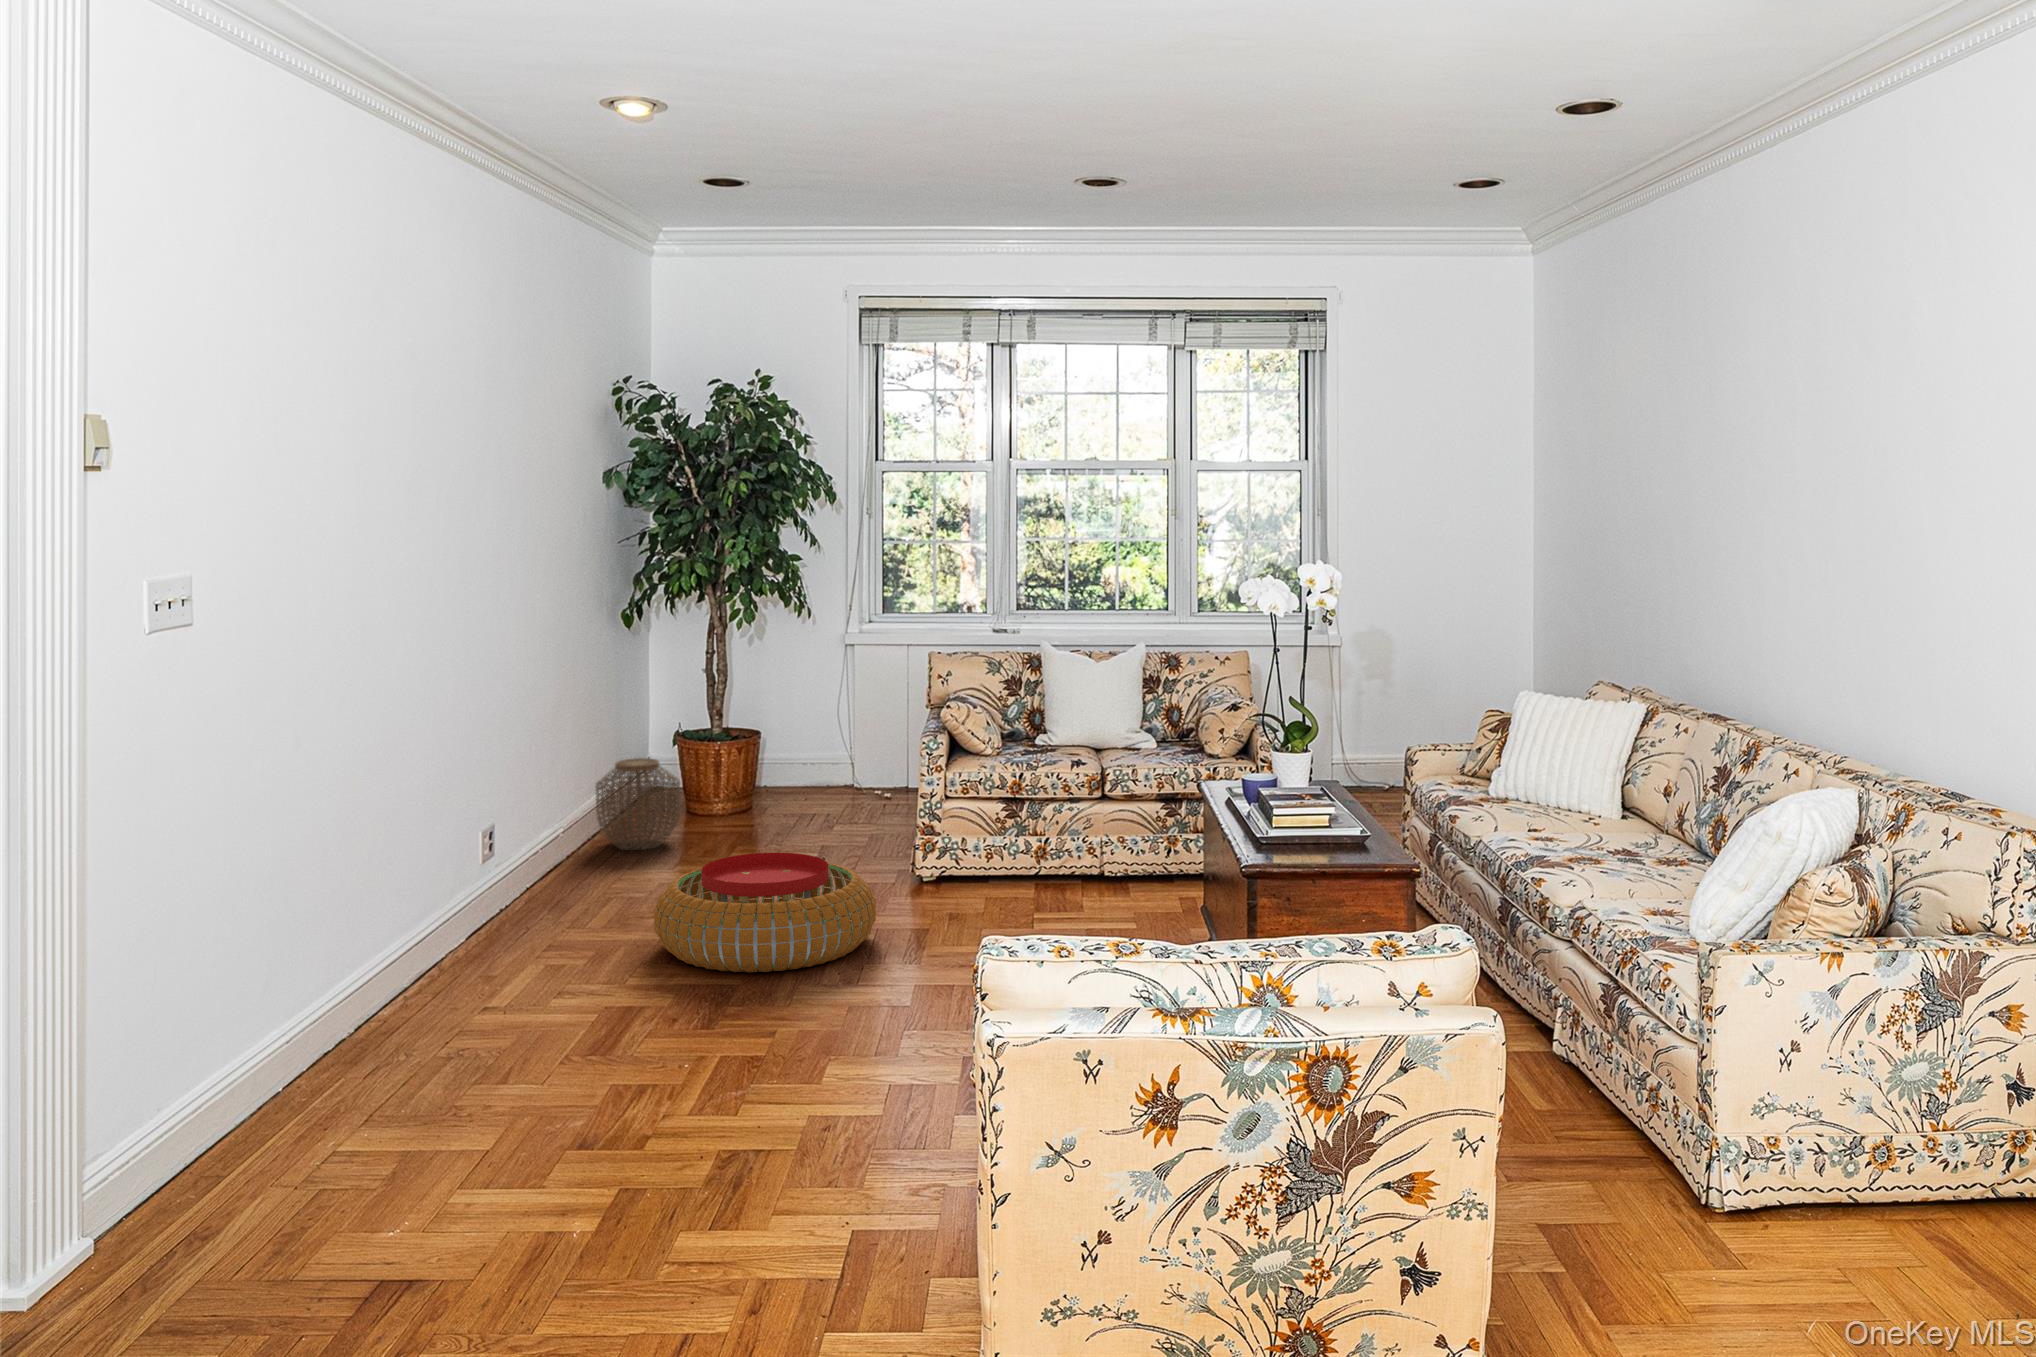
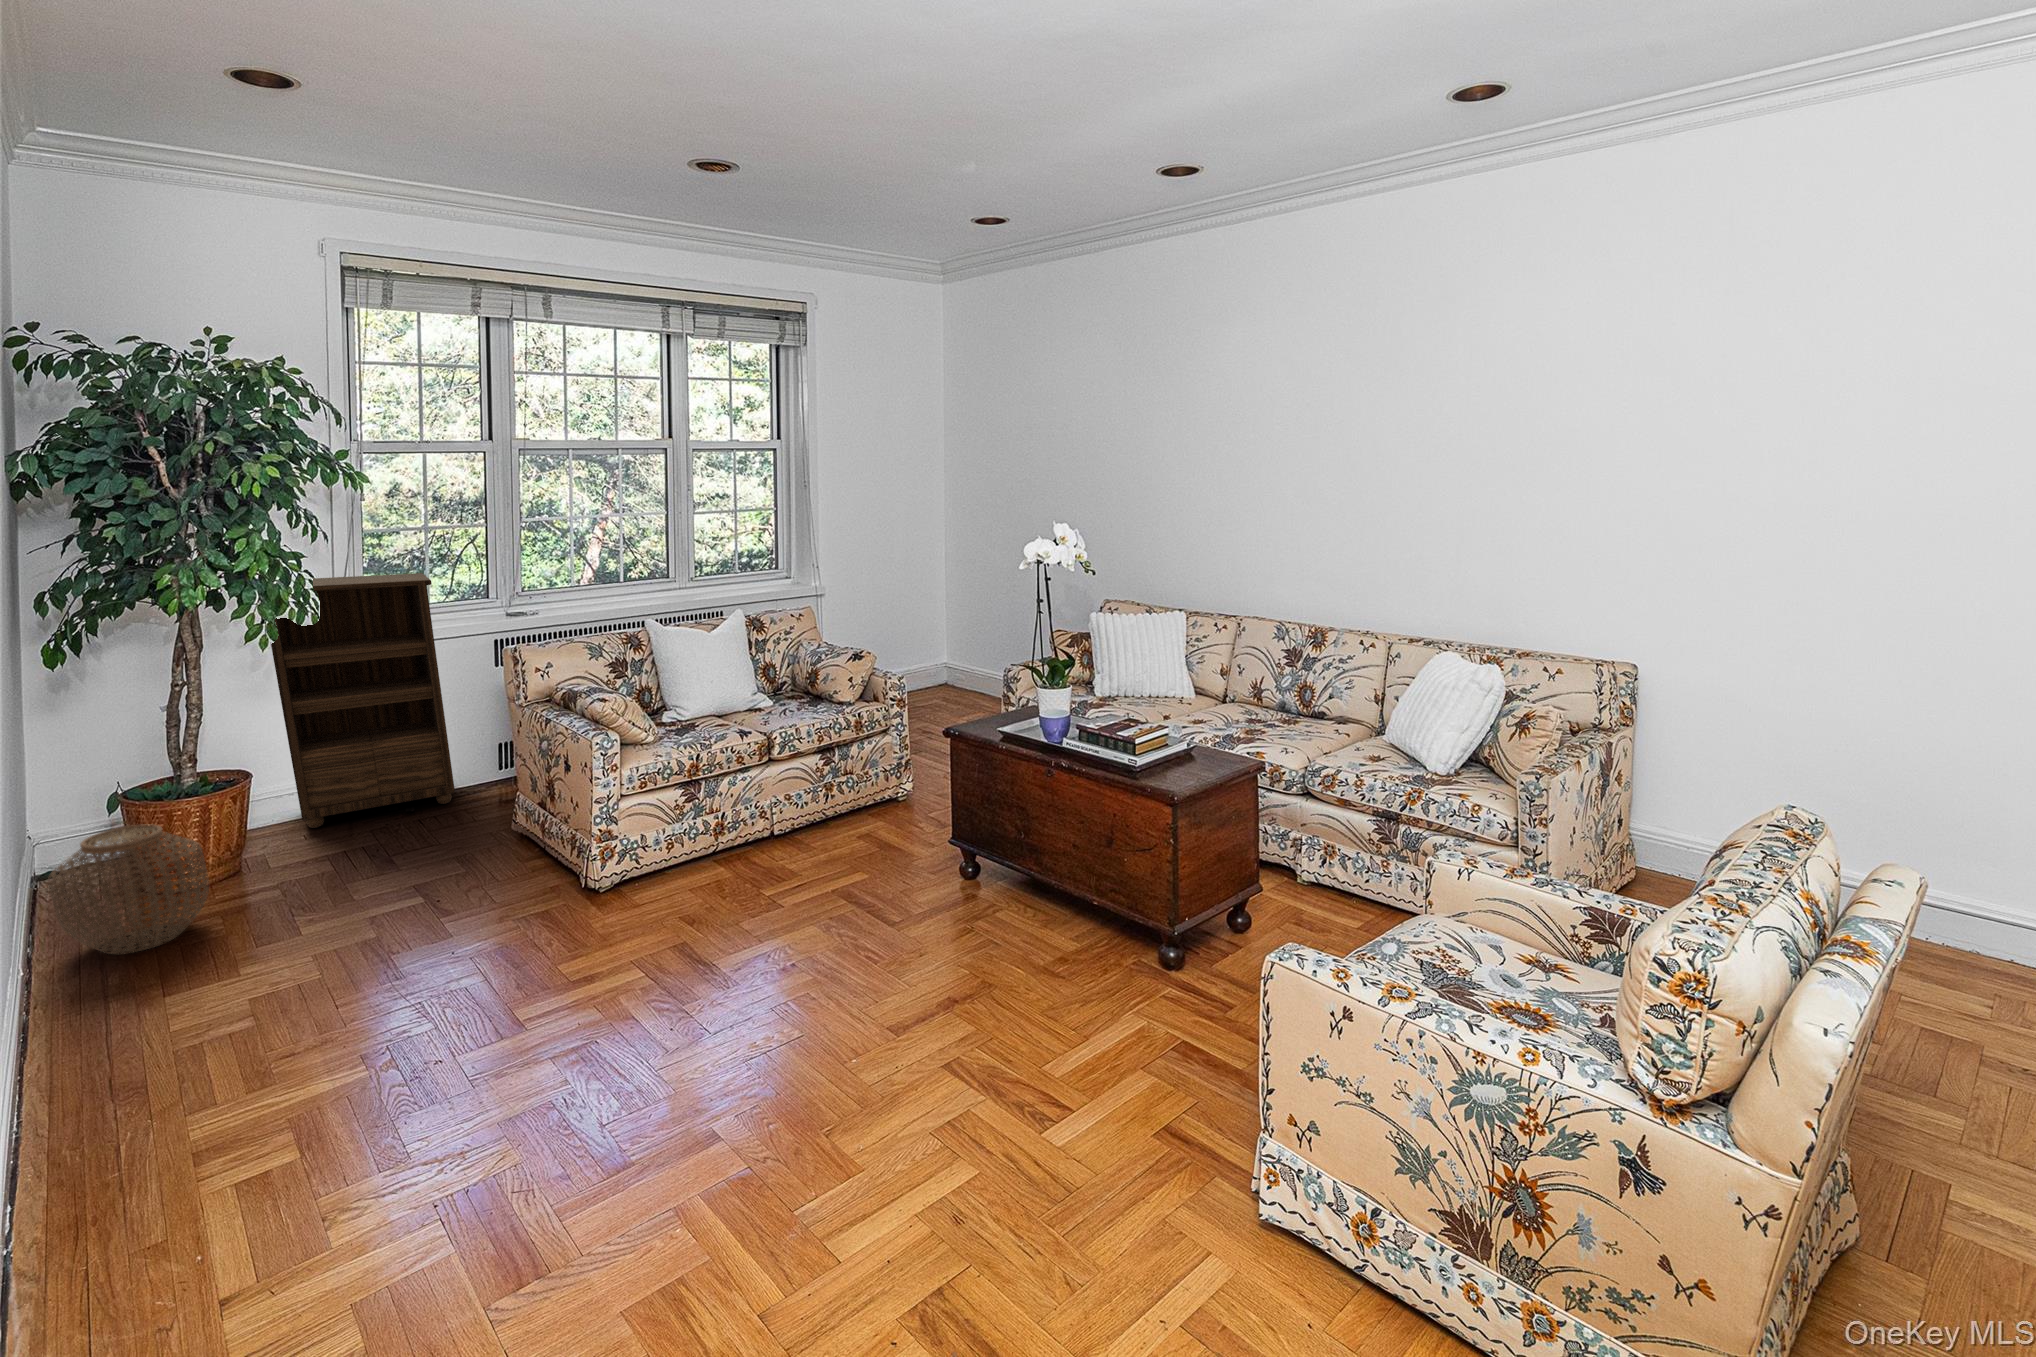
bookshelf: none [767,589,899,808] -> present [271,573,455,828]
pouf: present [654,852,876,972] -> none [354,919,675,1131]

